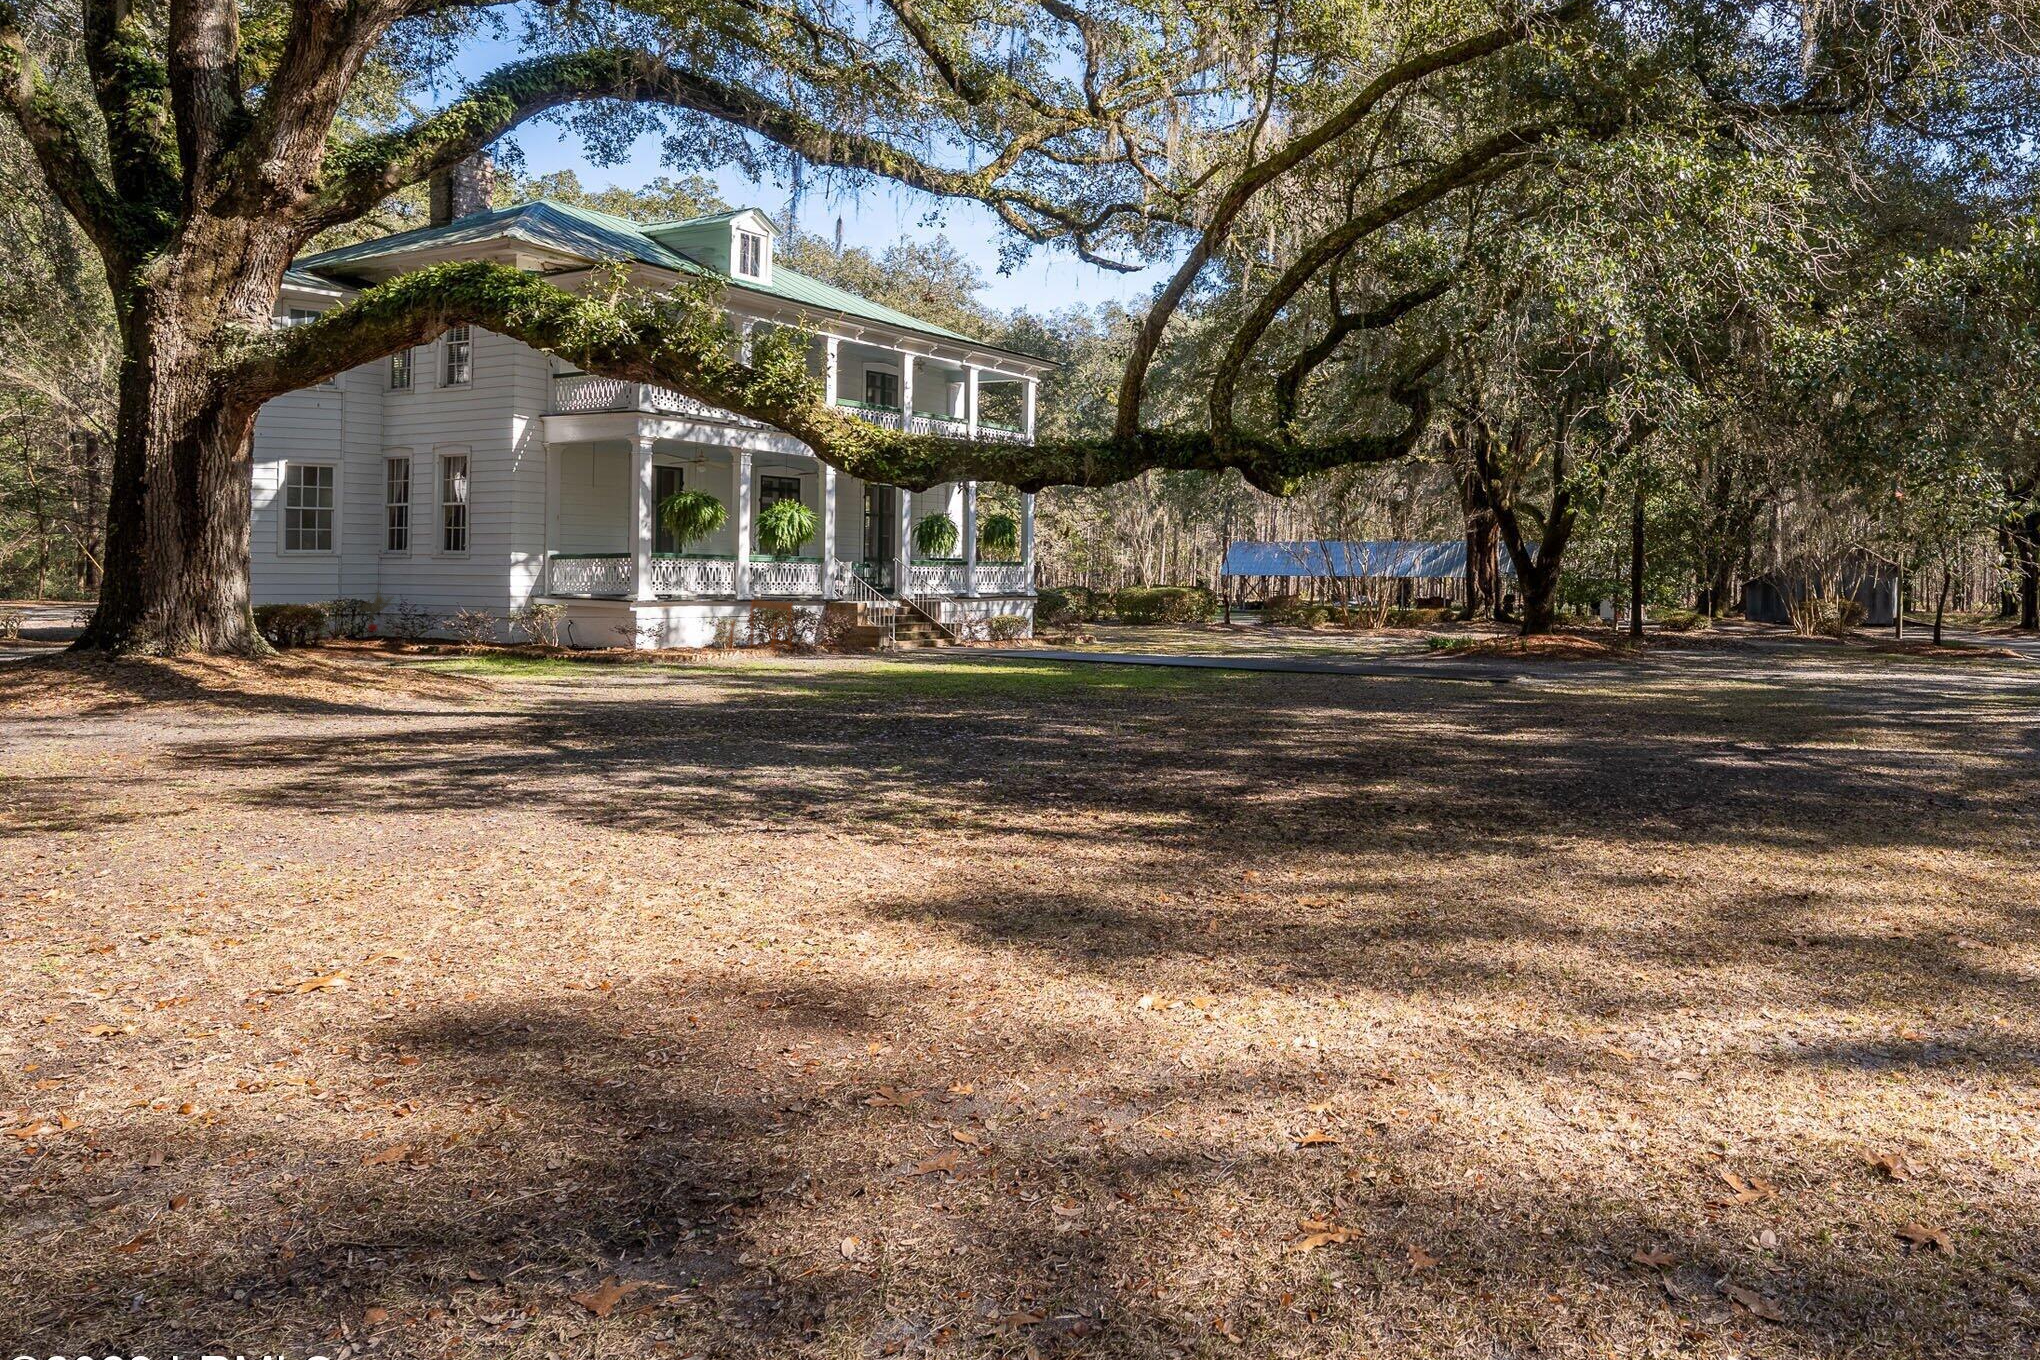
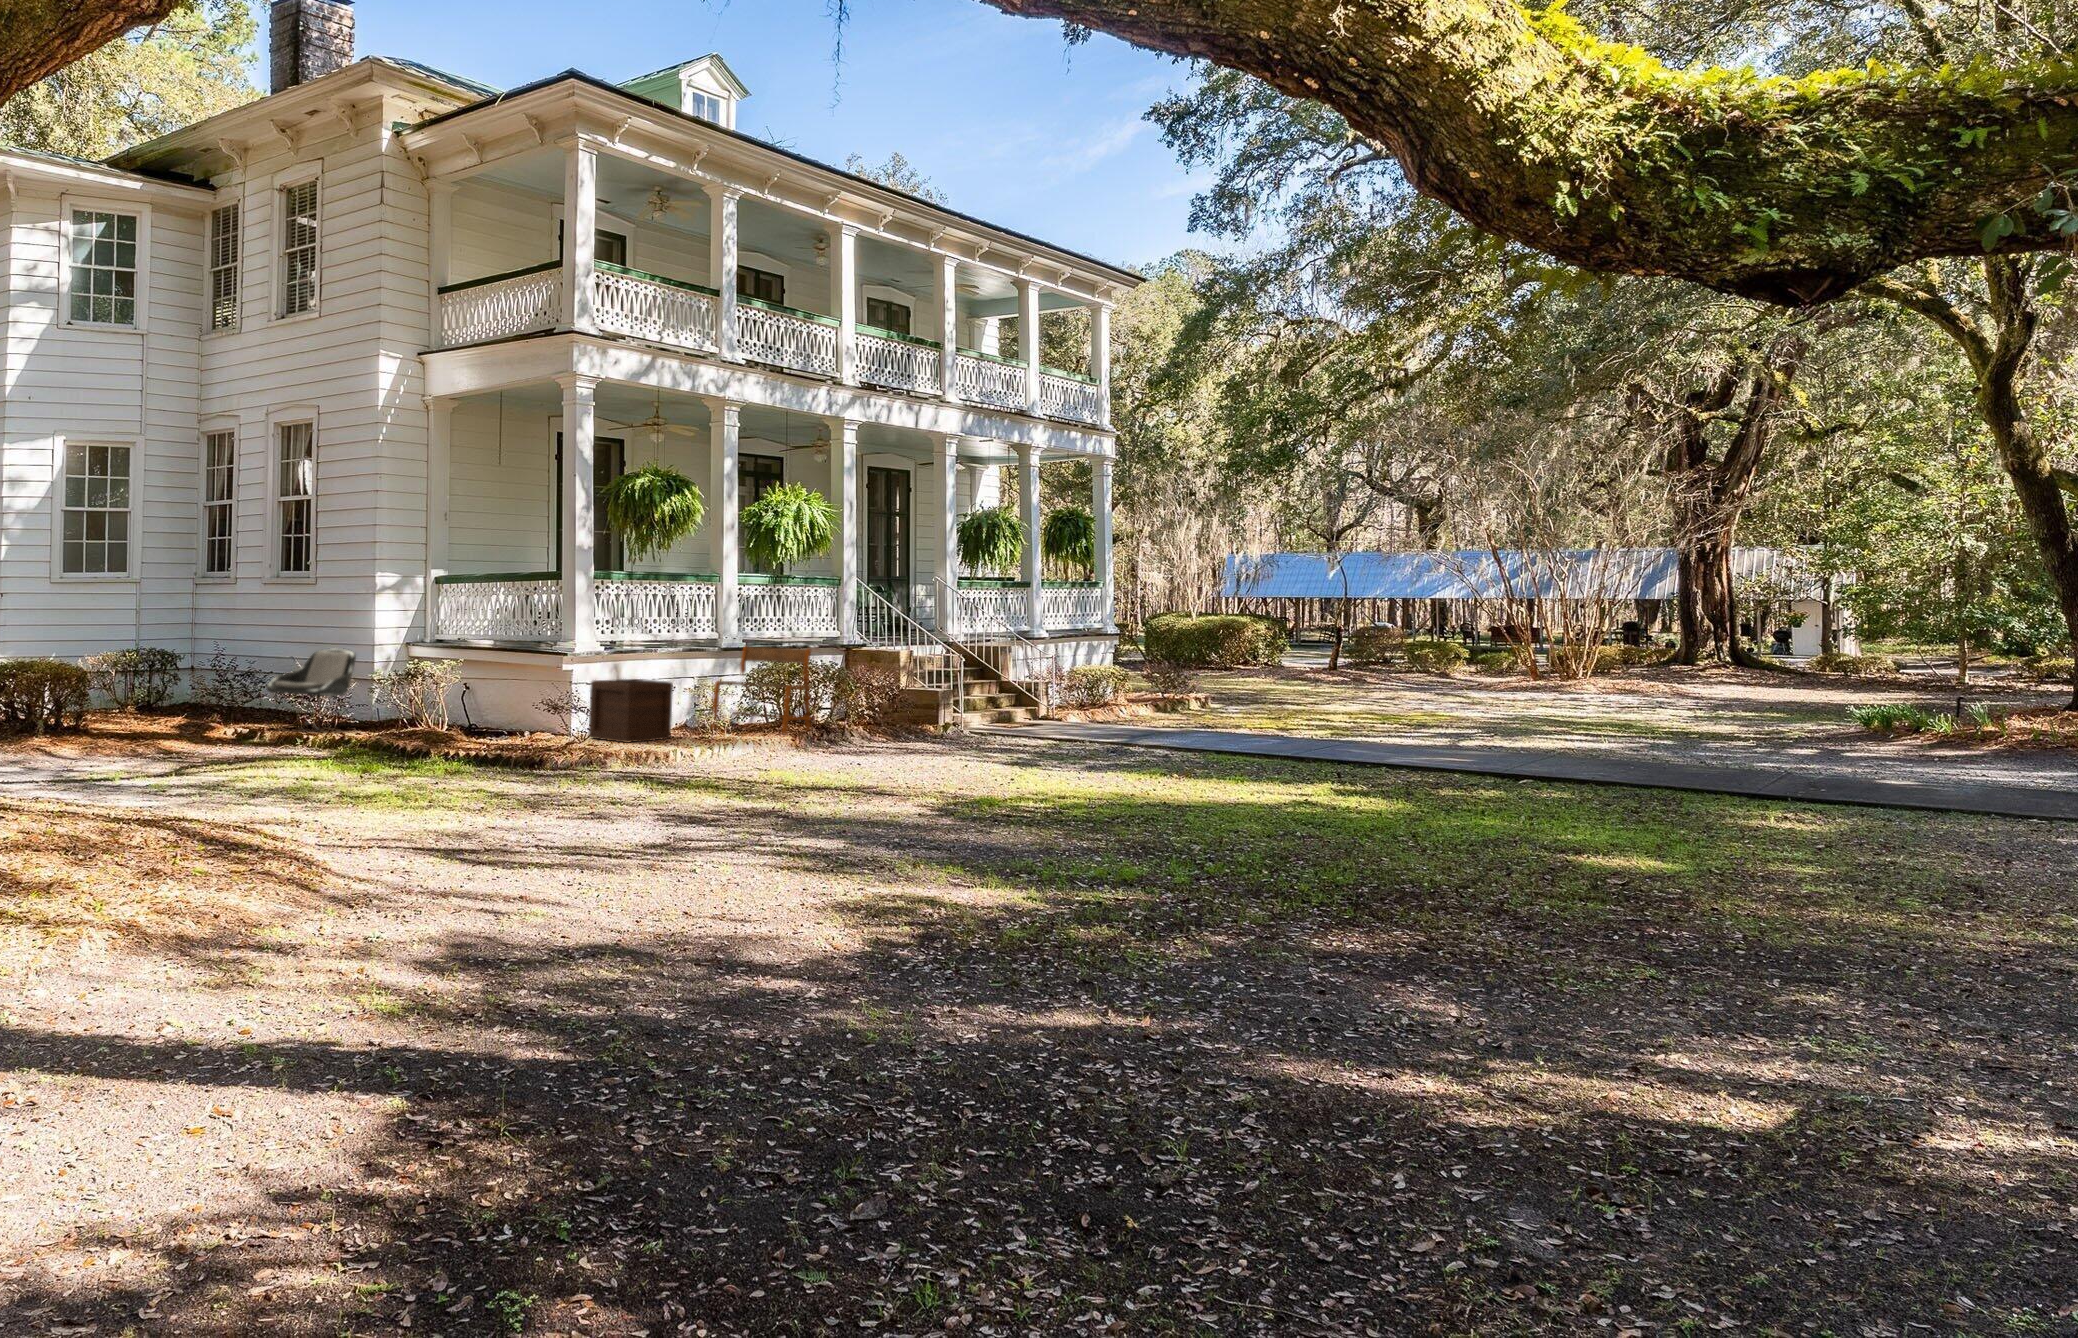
potted tree: present [359,592,394,632] -> none [162,645,218,712]
lounge chair: none [434,594,495,643] -> present [266,648,356,730]
wooden crate: none [646,617,700,652] -> present [589,679,673,743]

